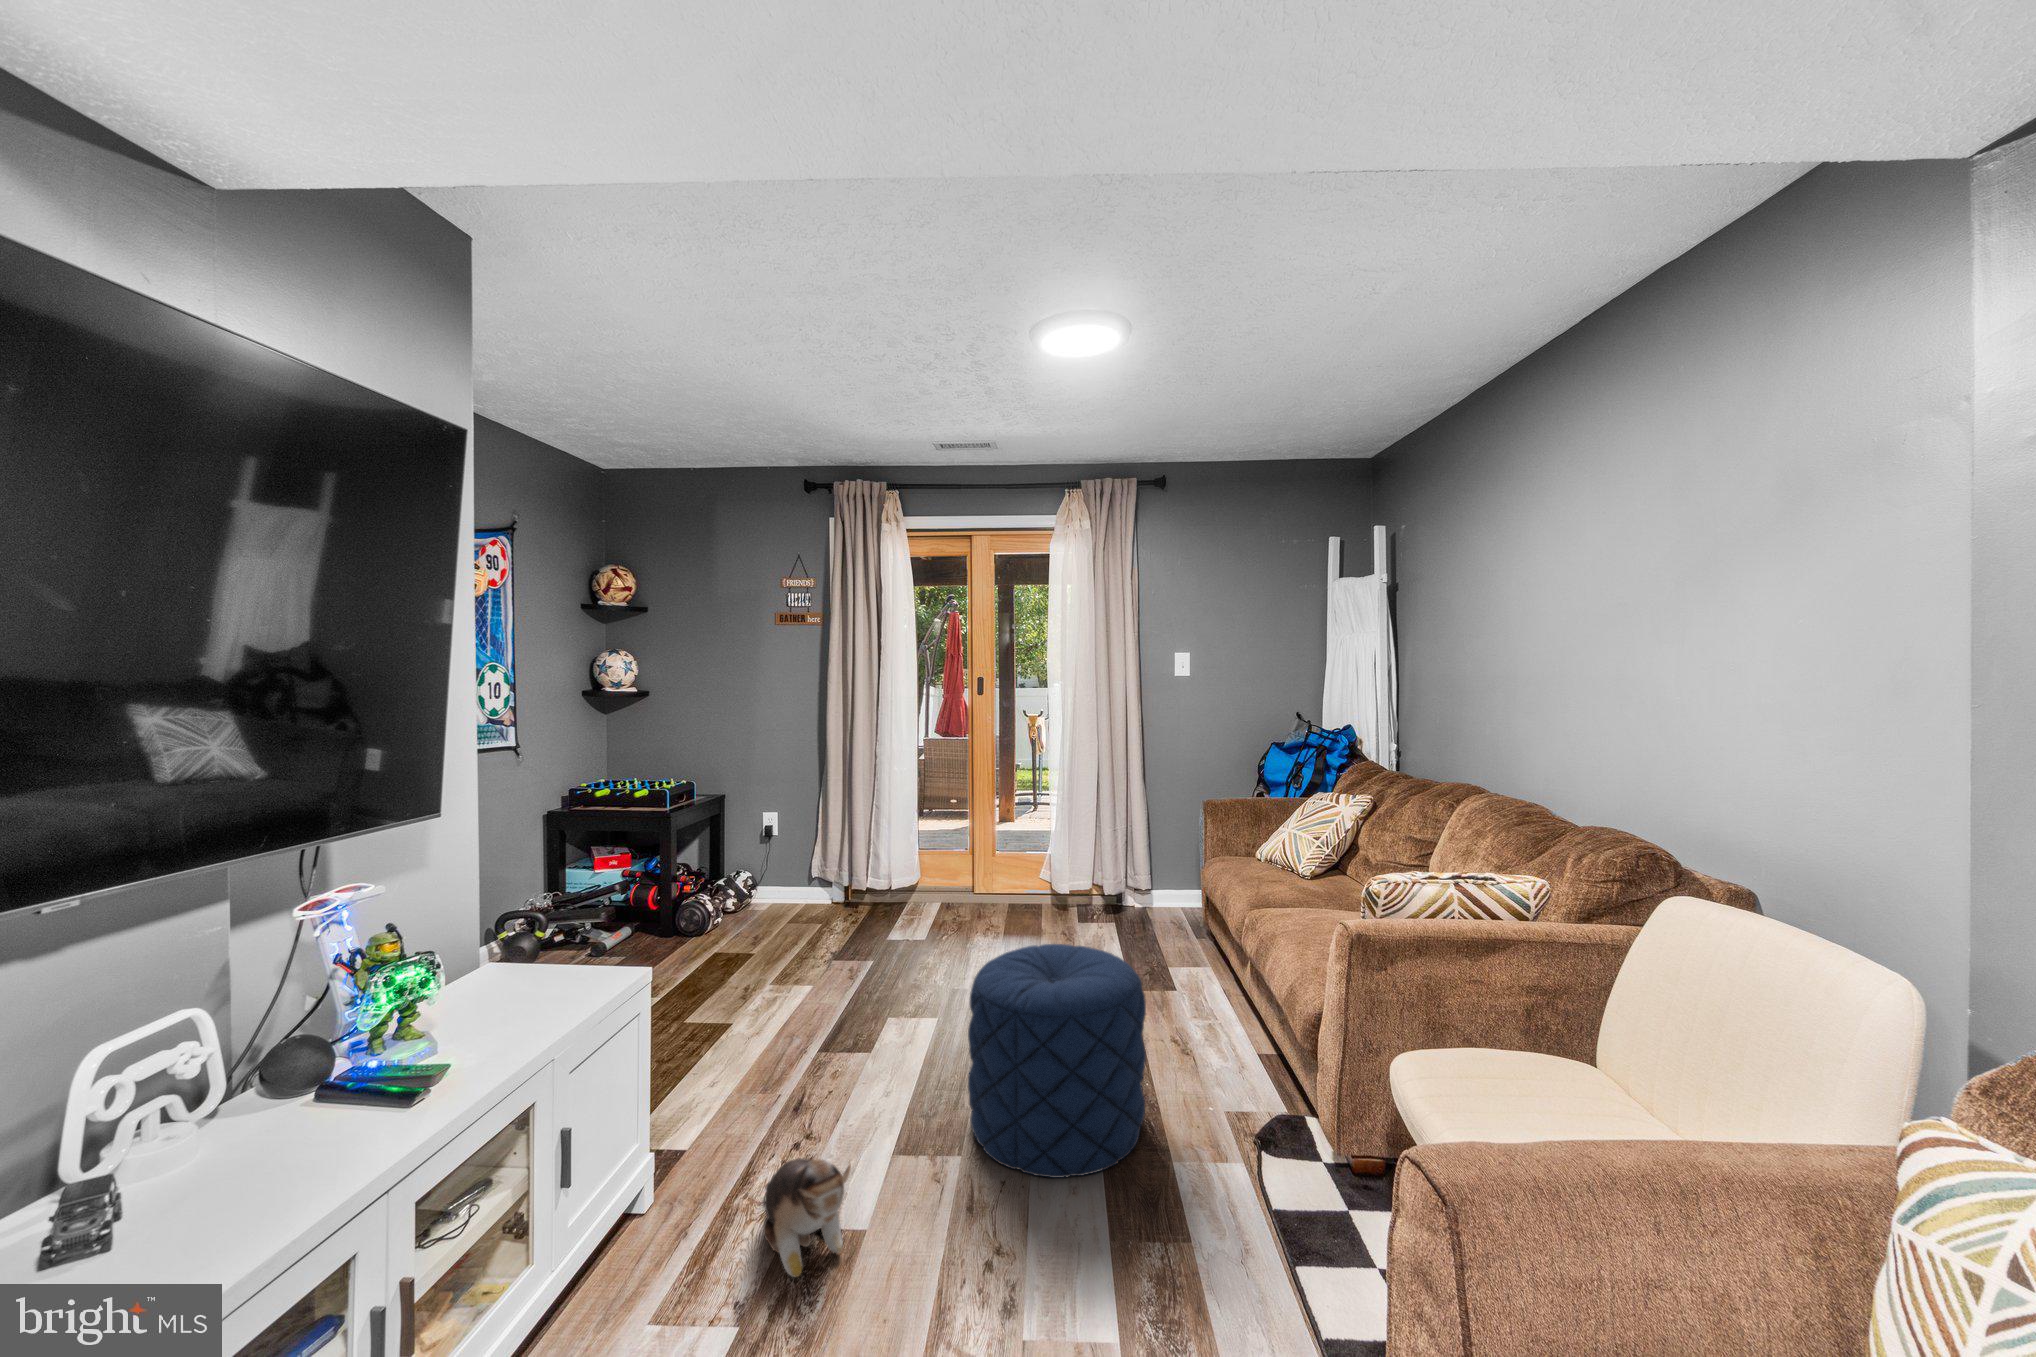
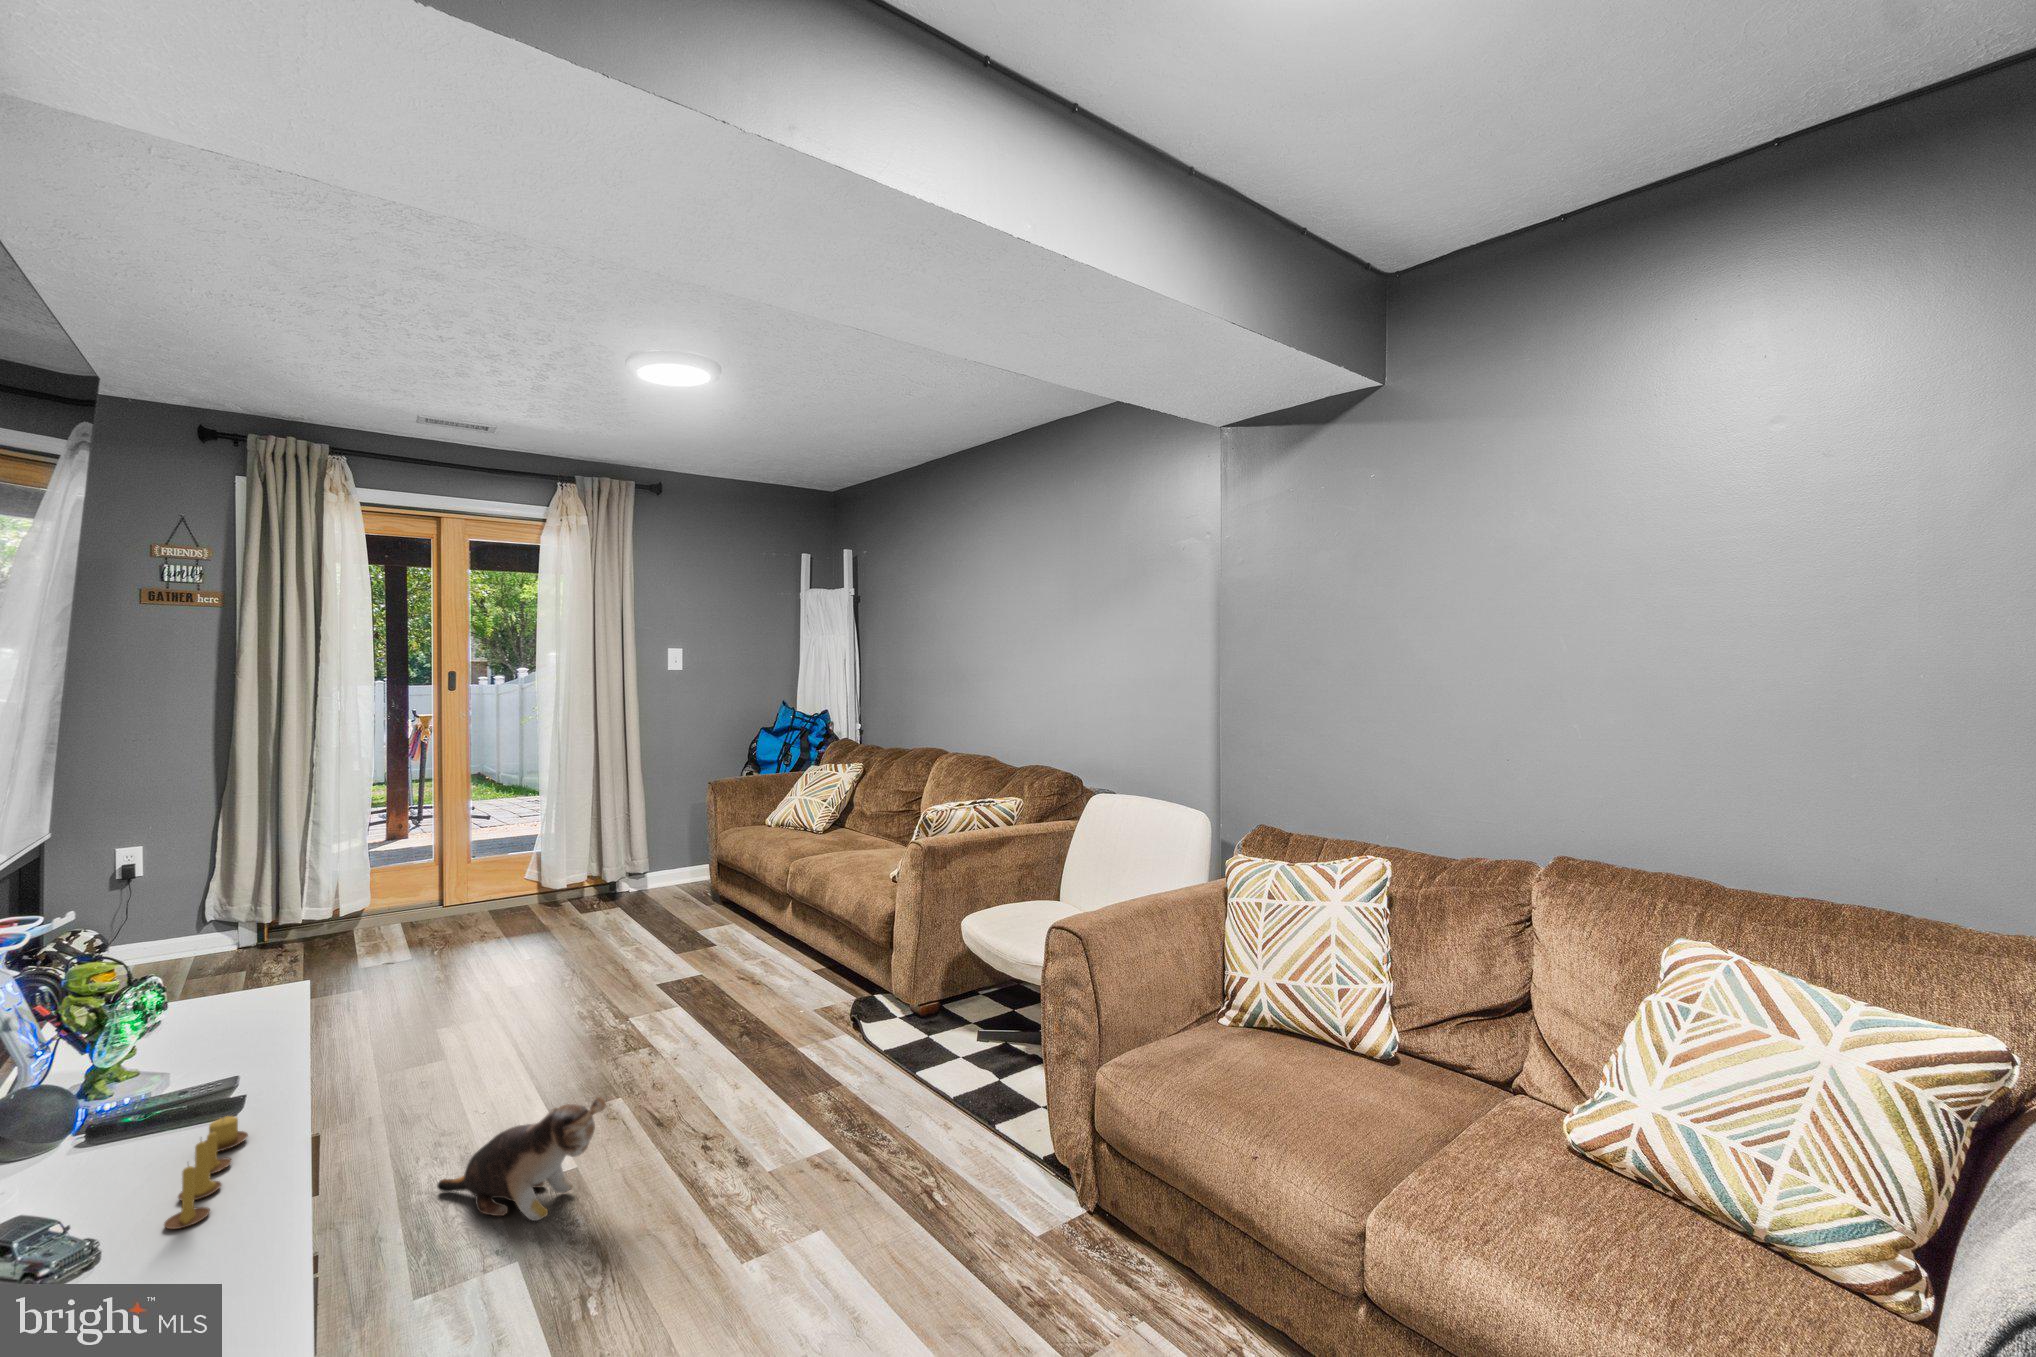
pouf: present [968,944,1146,1178] -> none [603,904,771,1096]
candle: none [167,1109,374,1238] -> present [164,1116,248,1229]

